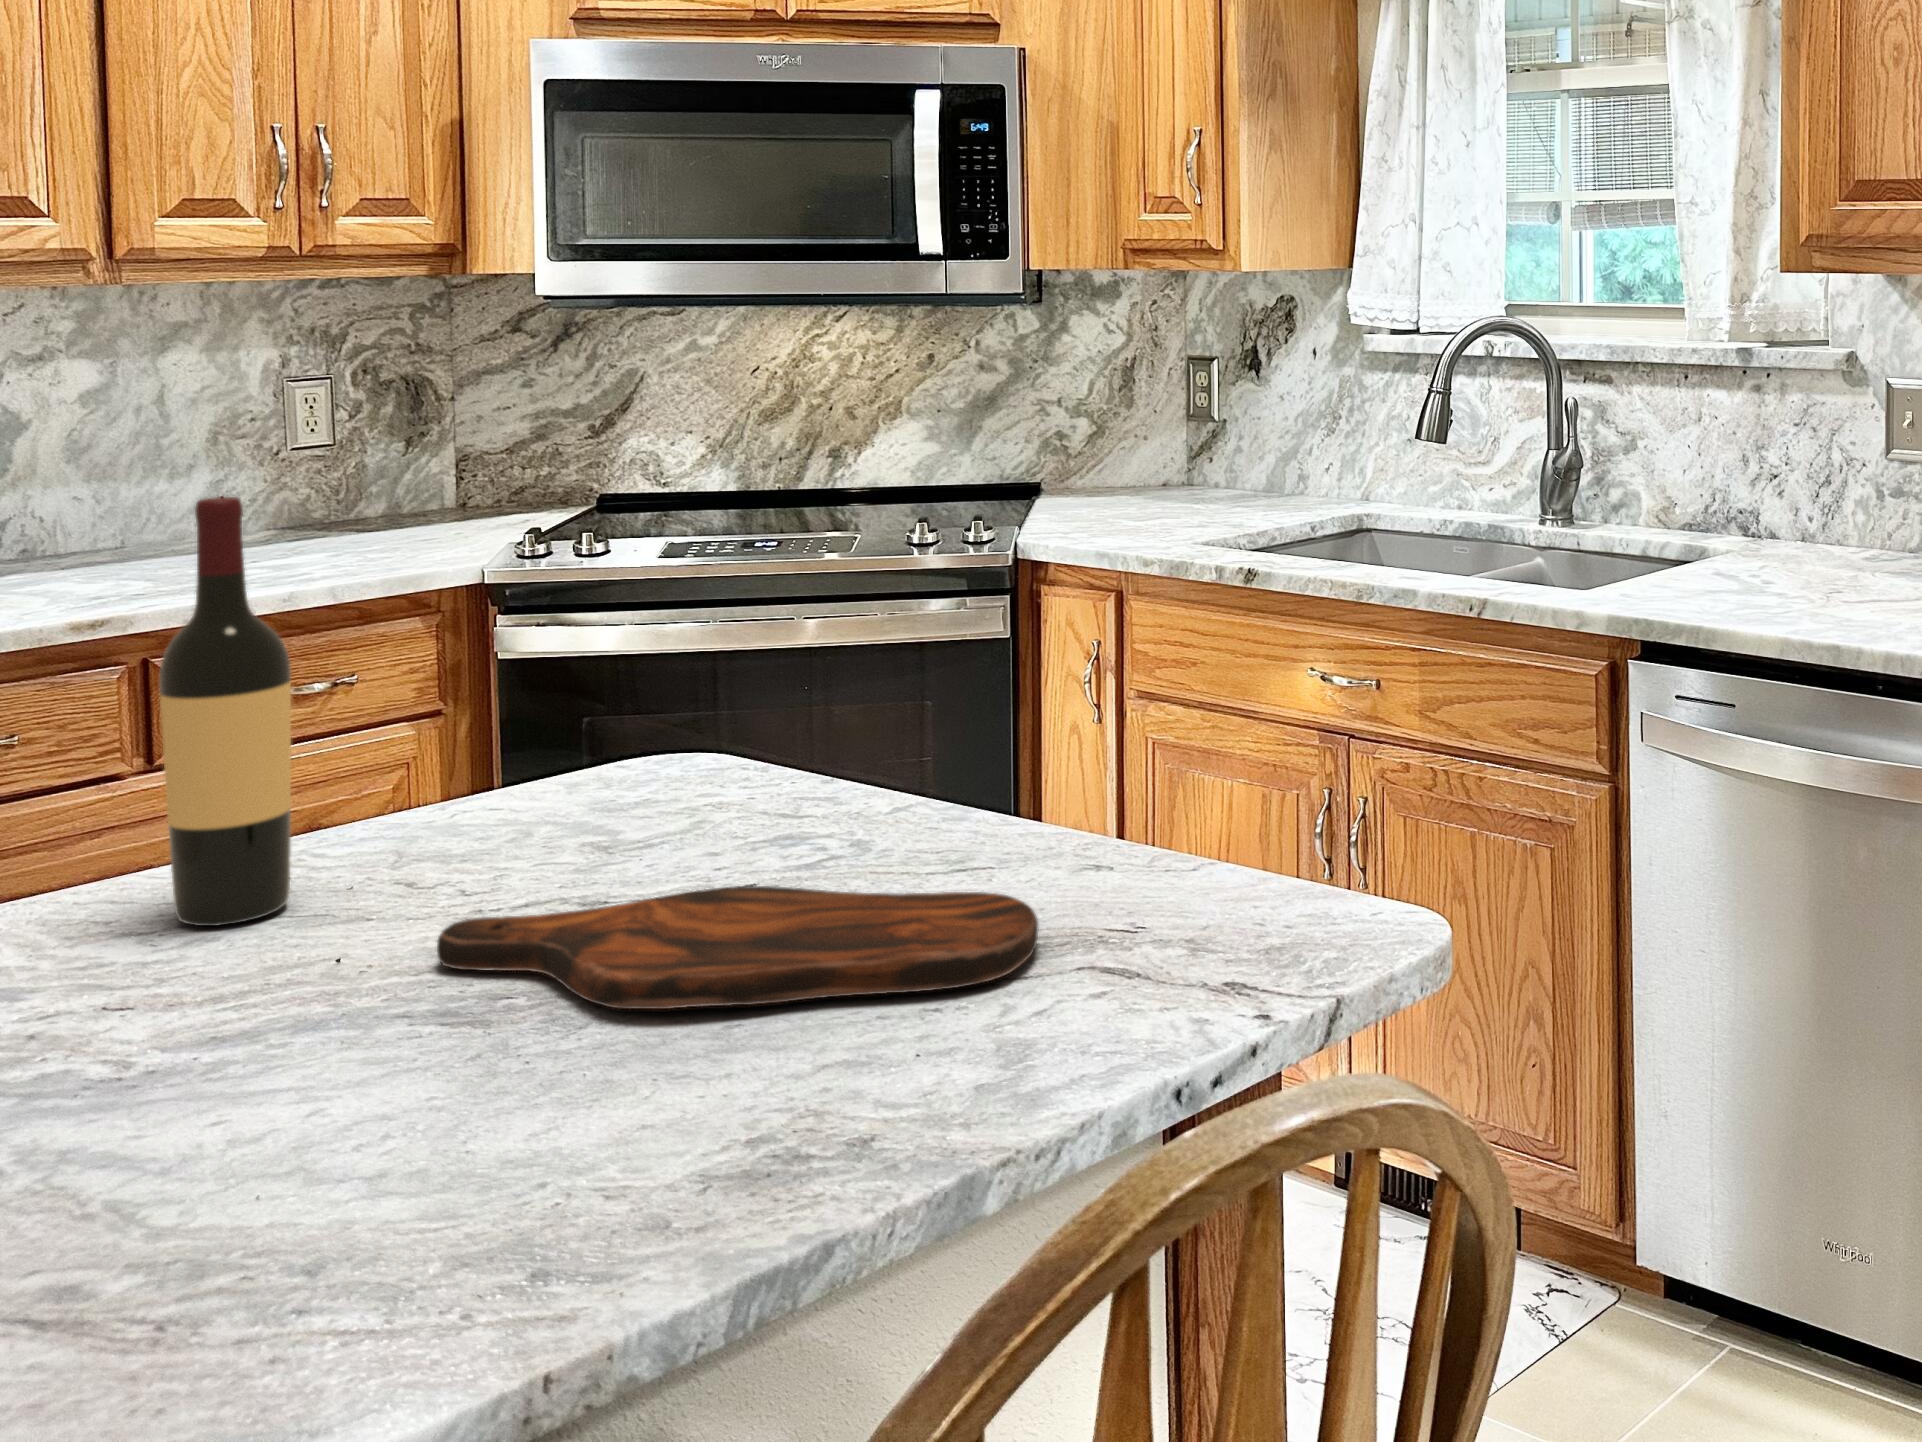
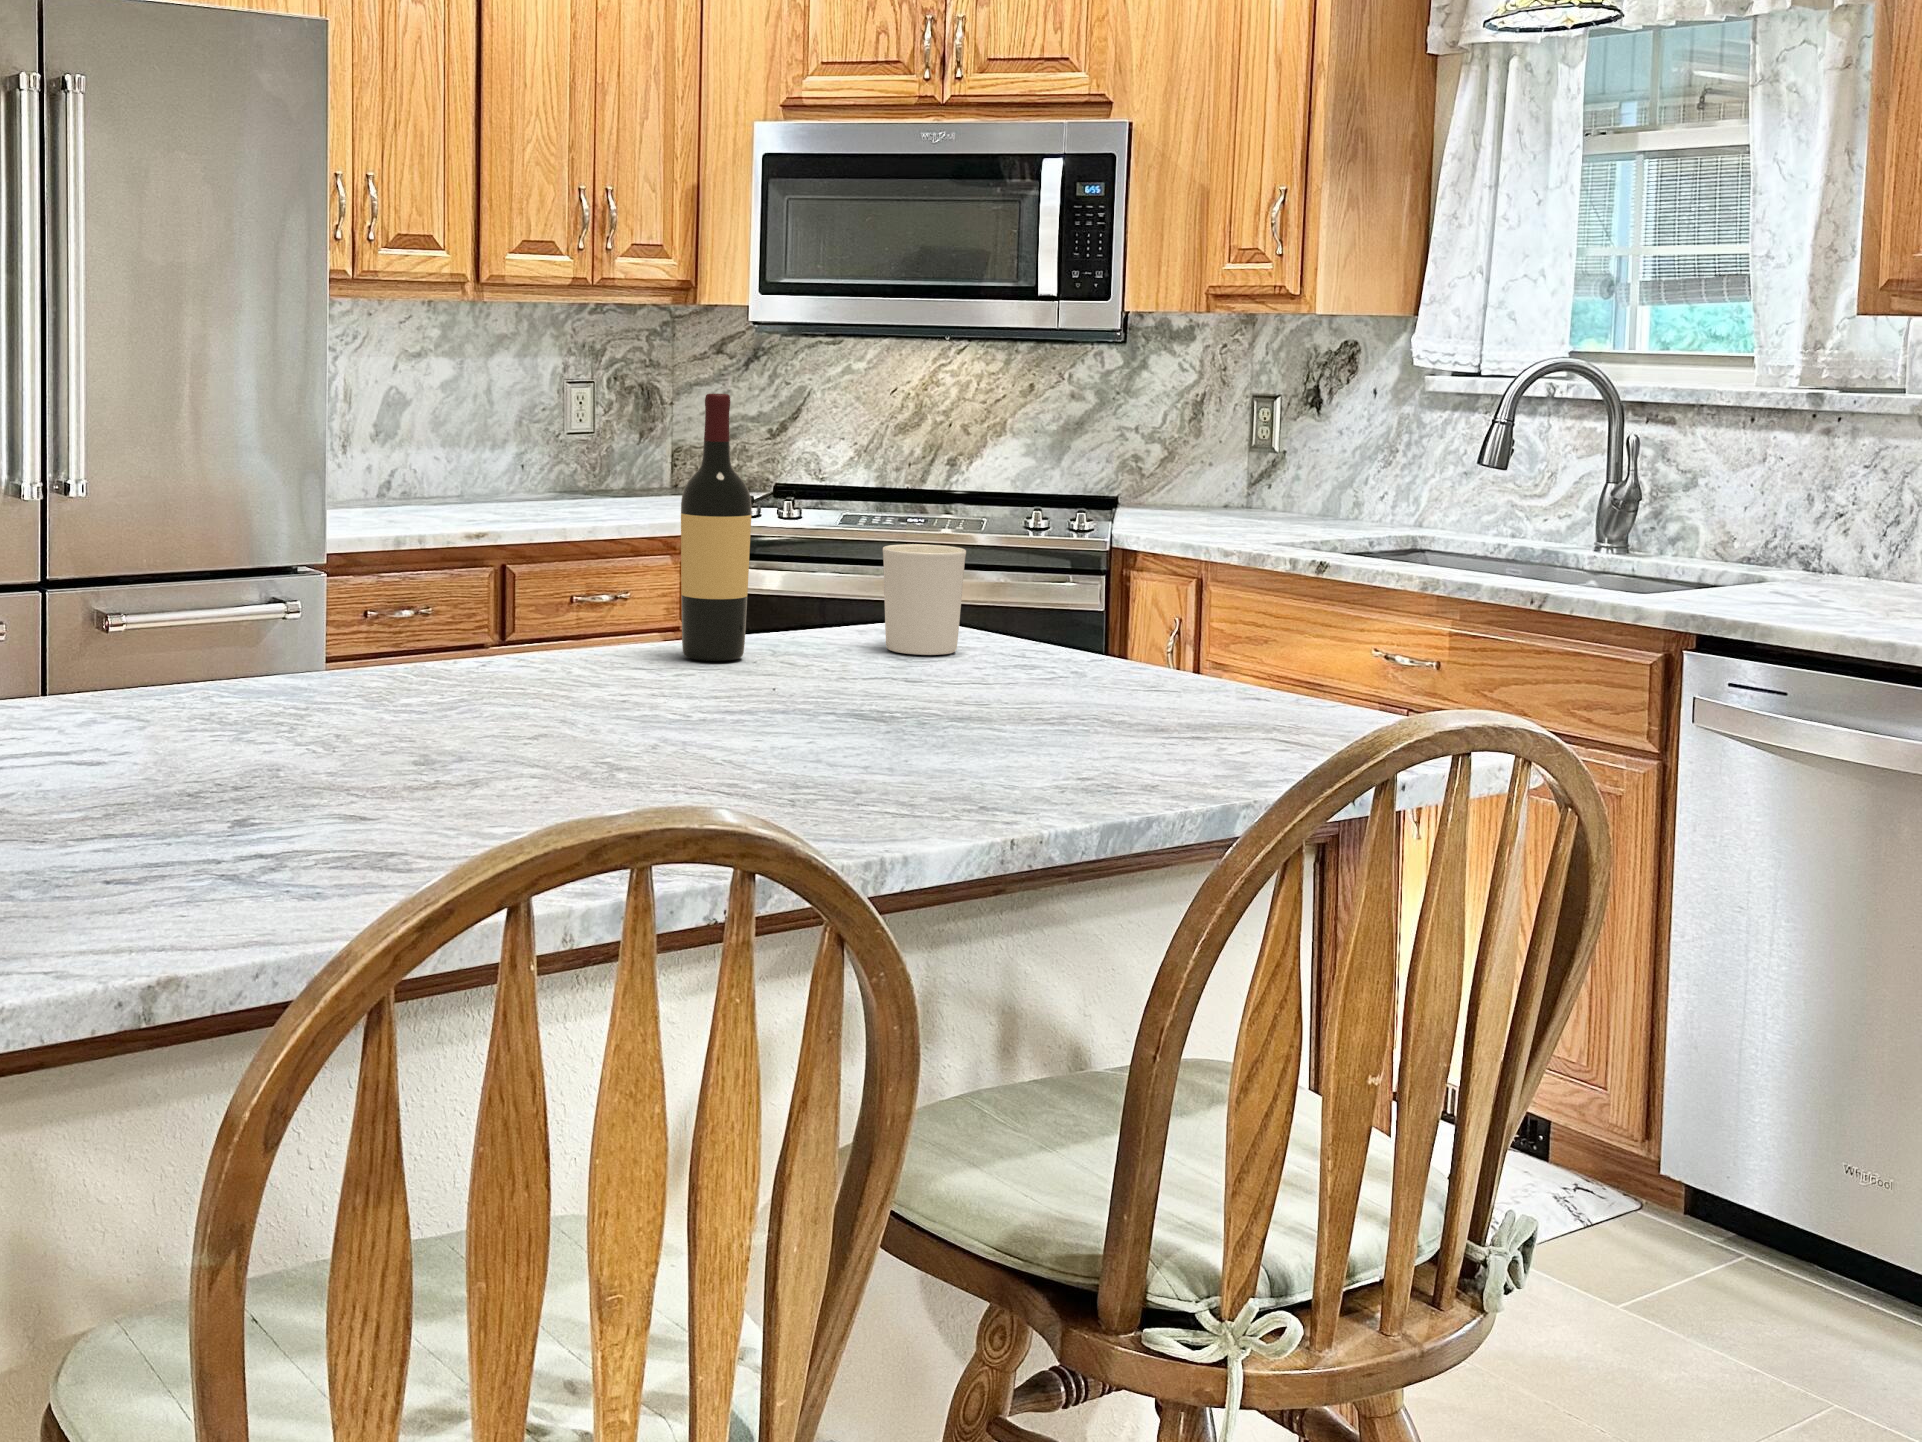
candle holder: none [540,679,674,855] -> present [883,544,966,655]
cutting board: present [437,886,1039,1009] -> none [855,663,1244,726]

